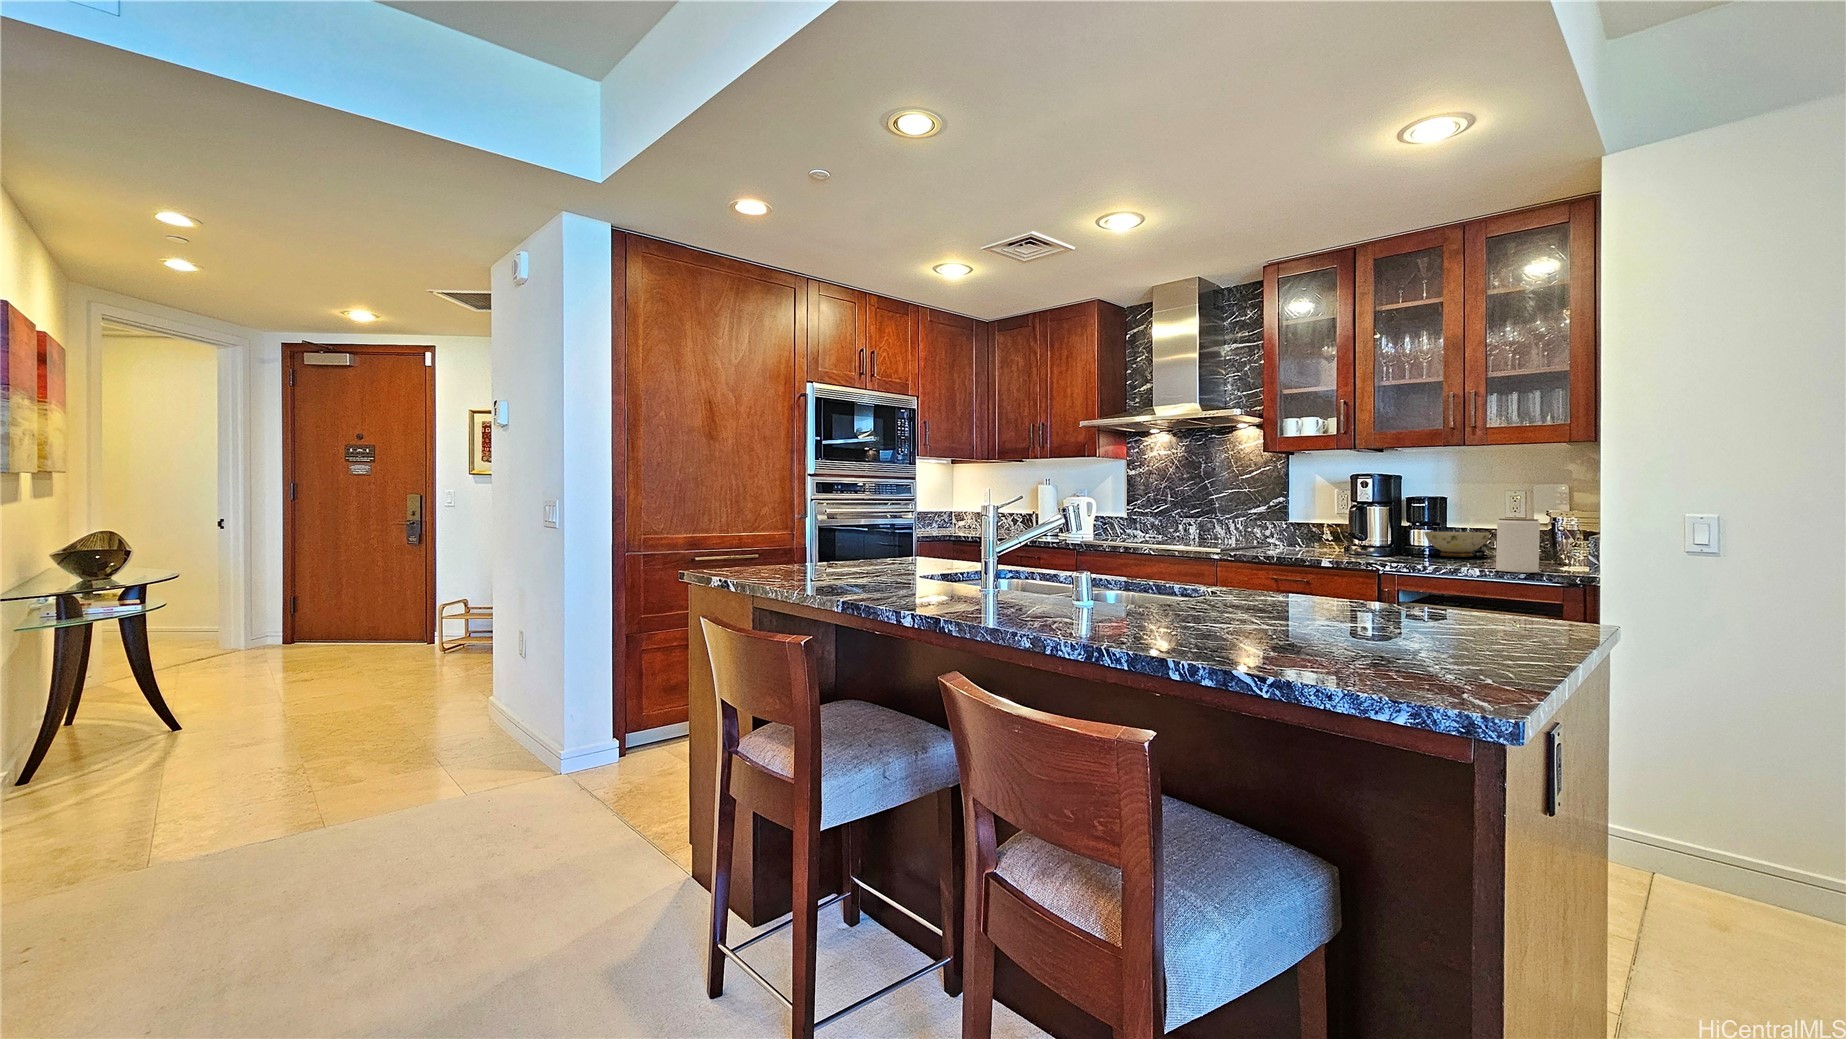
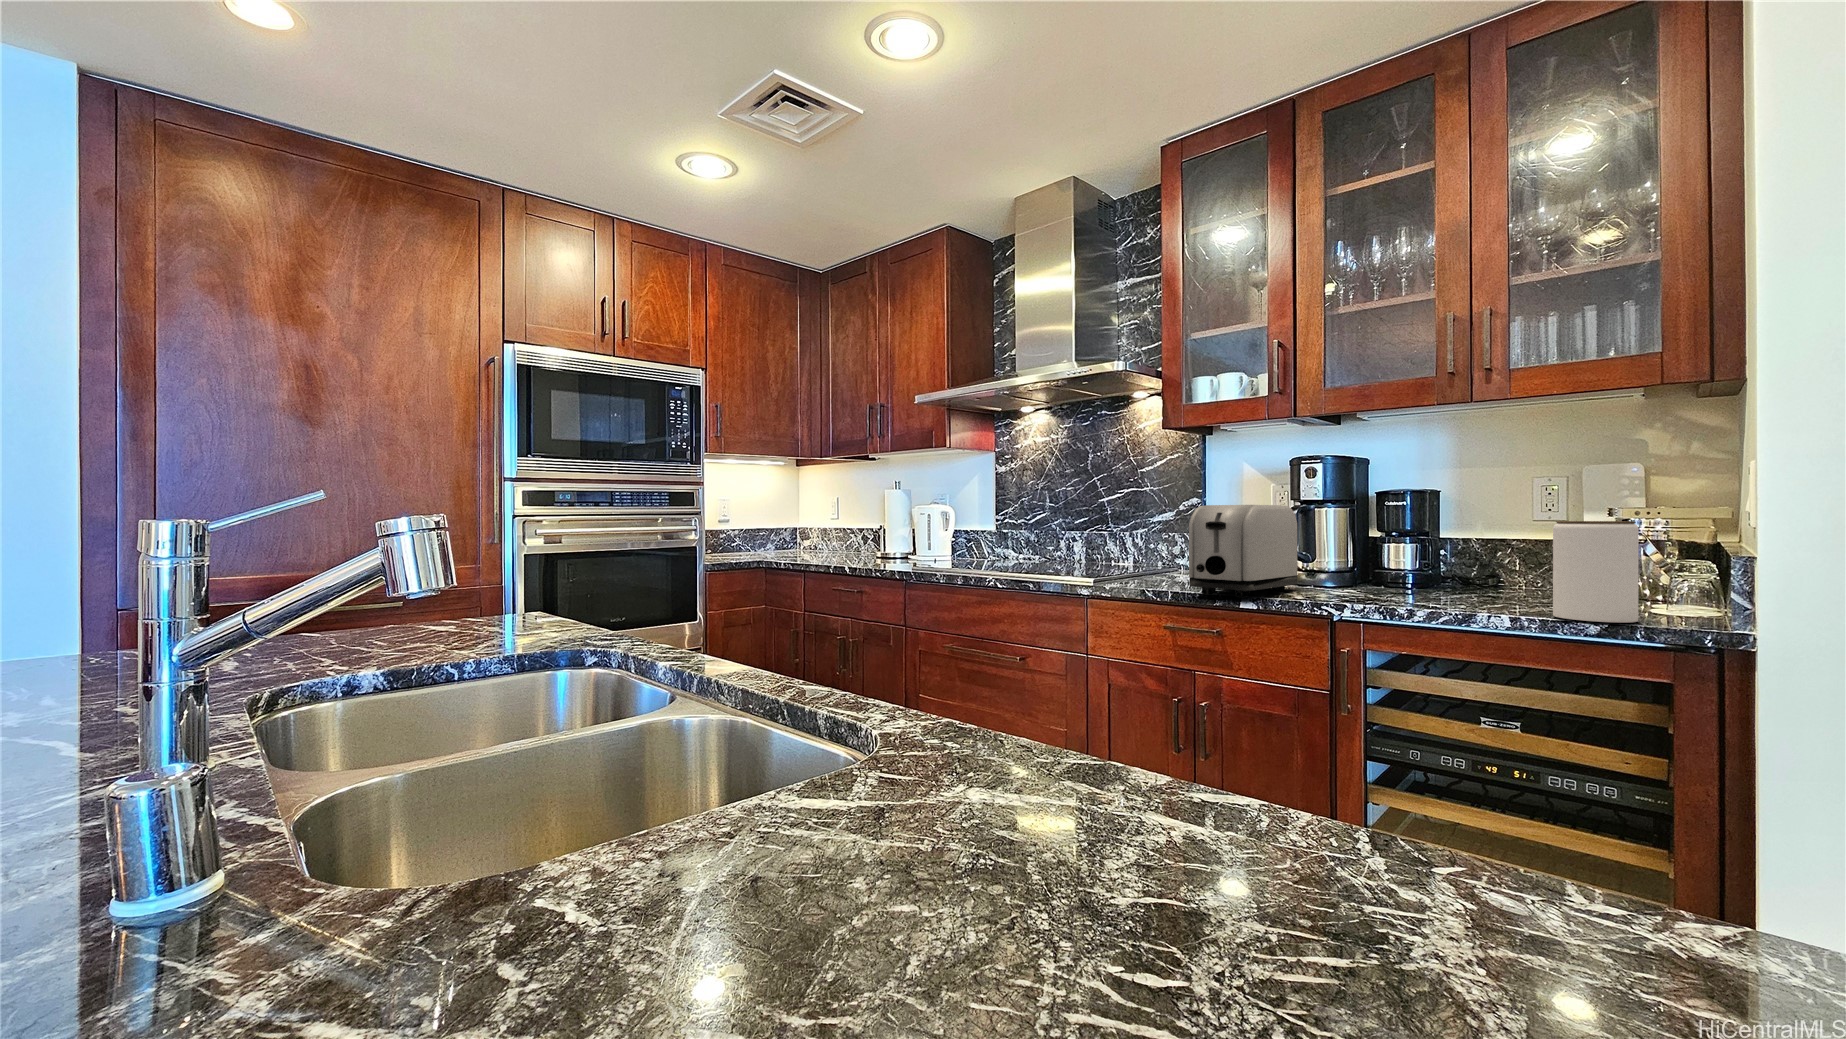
toaster: none [1288,506,1355,562] -> present [1189,505,1298,598]
ceramic bowl: present [1424,531,1490,557] -> none [1406,545,1515,586]

